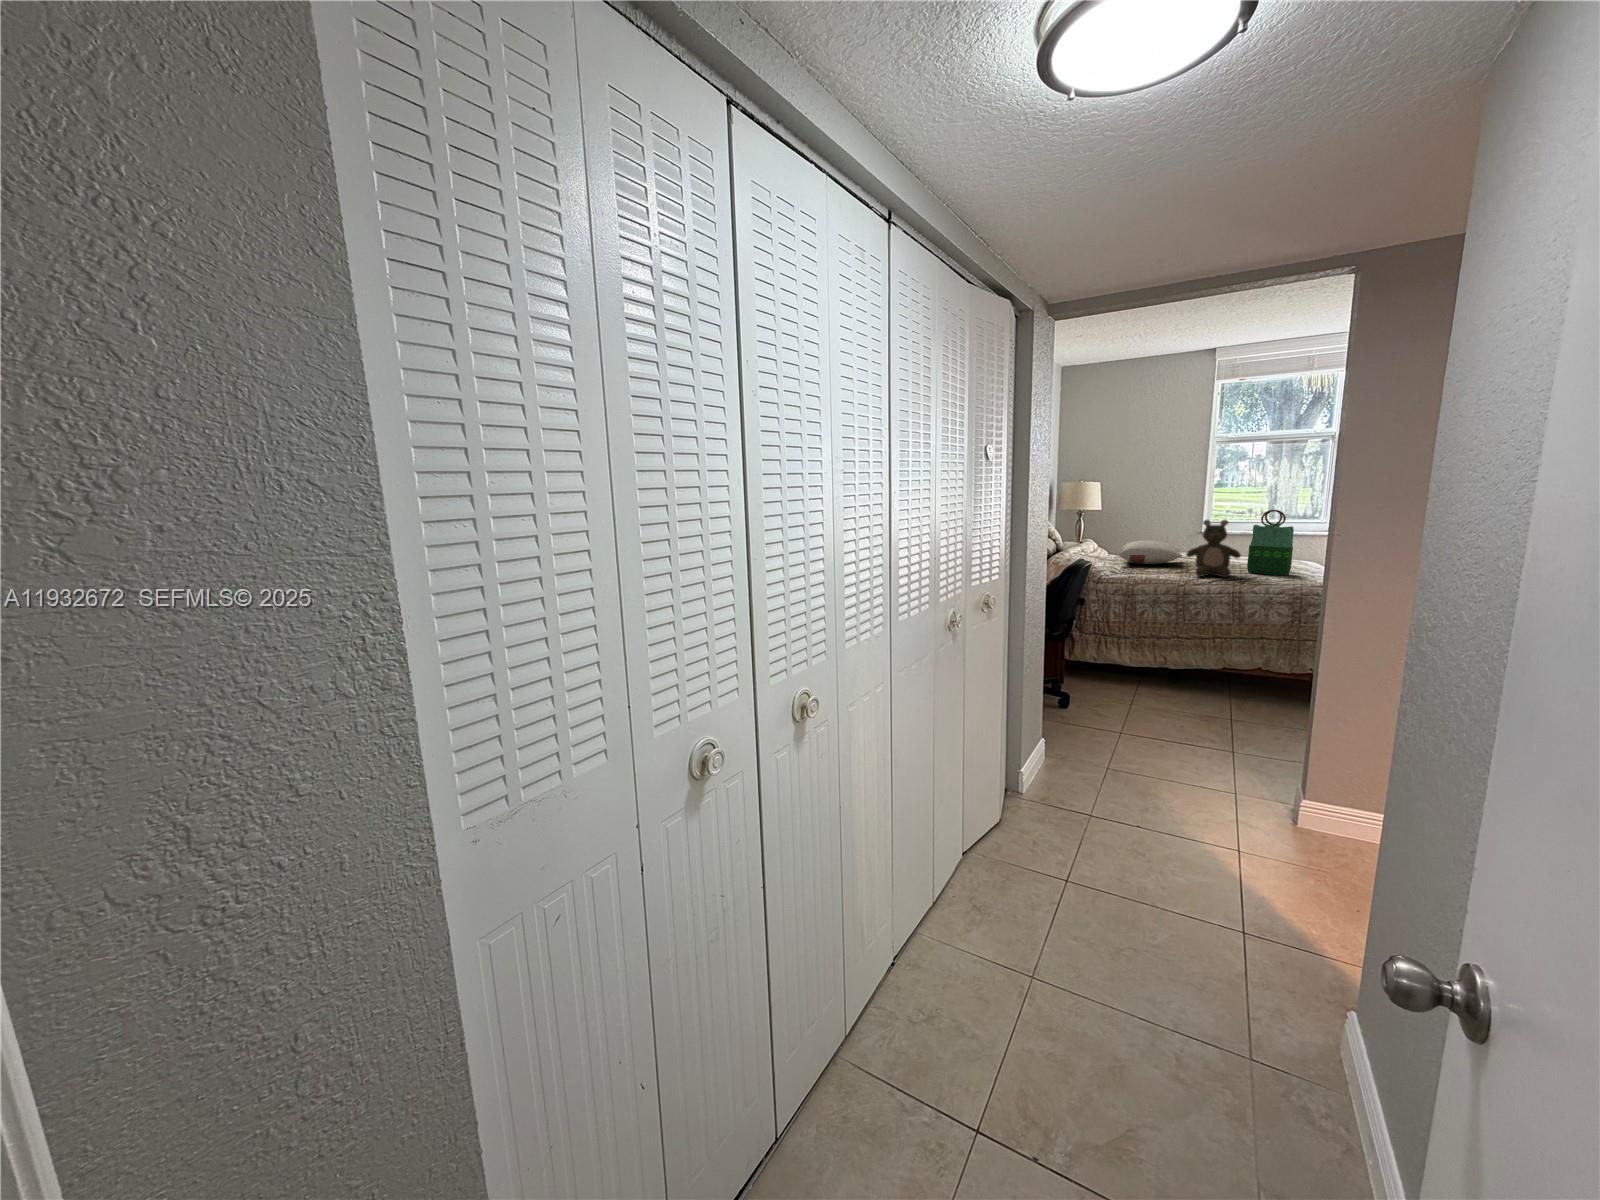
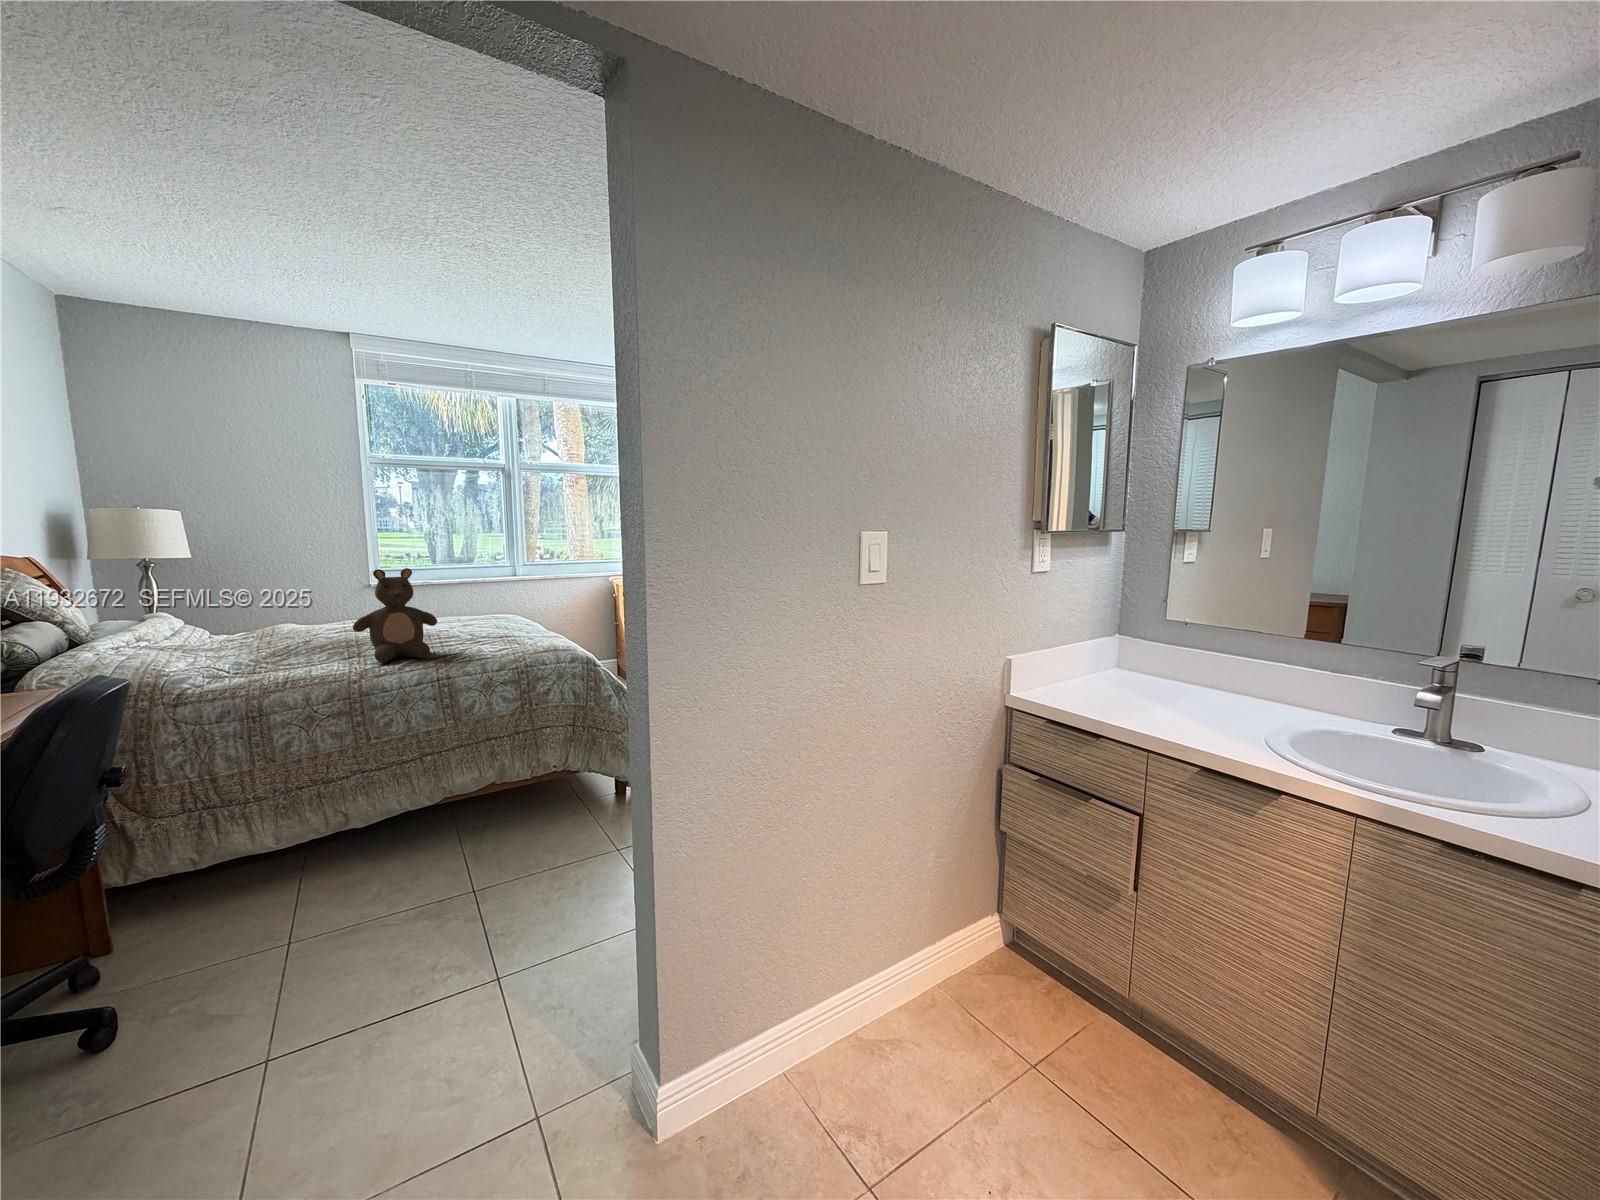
tote bag: present [1247,510,1294,575] -> none [444,552,501,644]
pillow: present [1119,540,1182,564] -> none [220,607,342,649]

